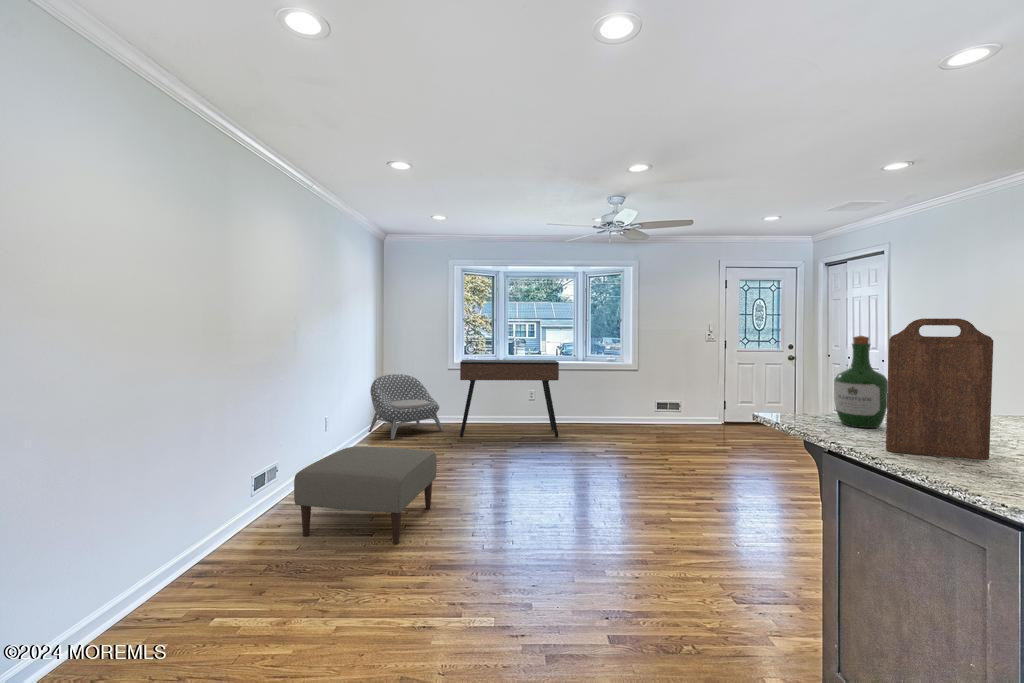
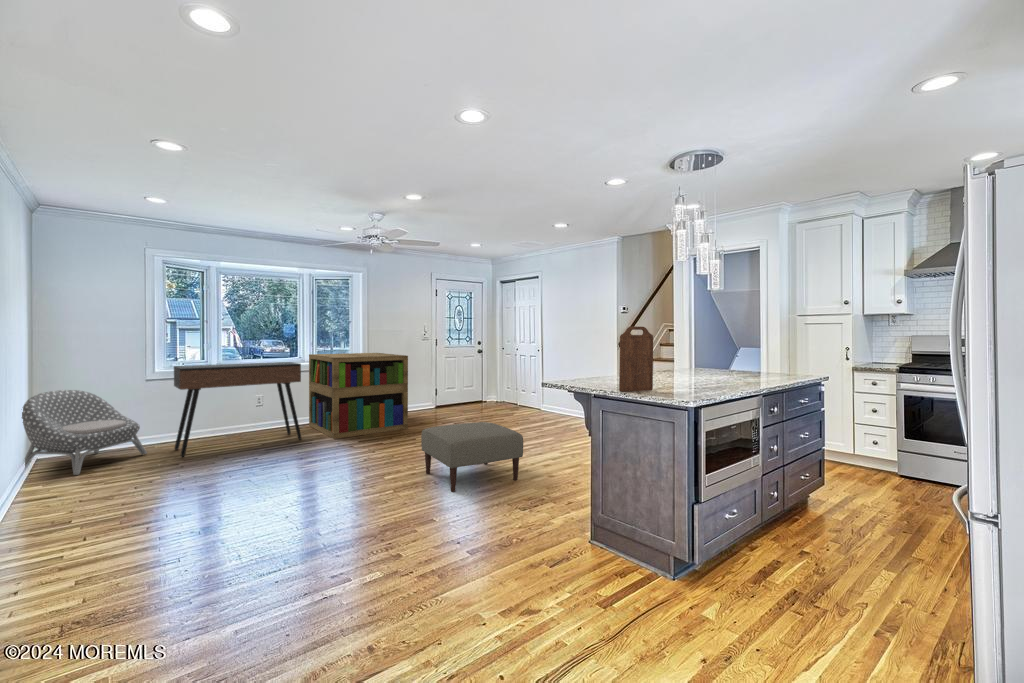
wine bottle: present [834,336,888,428] -> none [582,335,606,384]
bookshelf: none [576,354,672,443] -> present [309,353,408,439]
ottoman: present [294,447,437,544] -> present [421,422,523,492]

